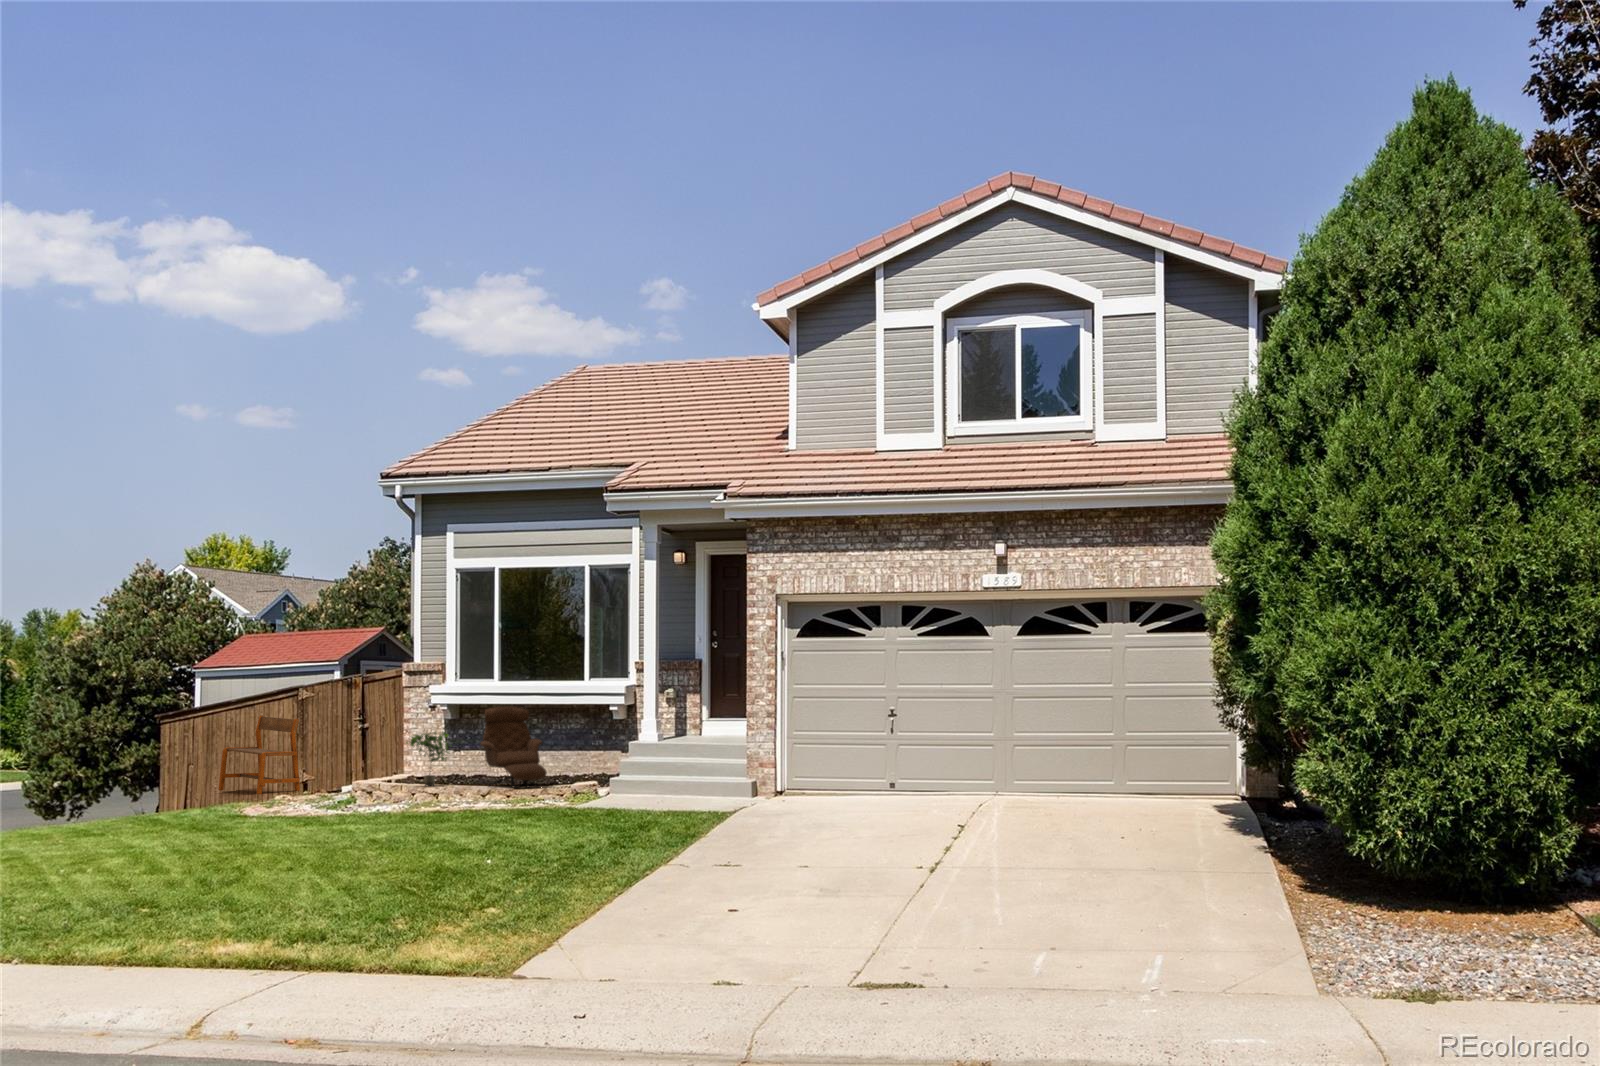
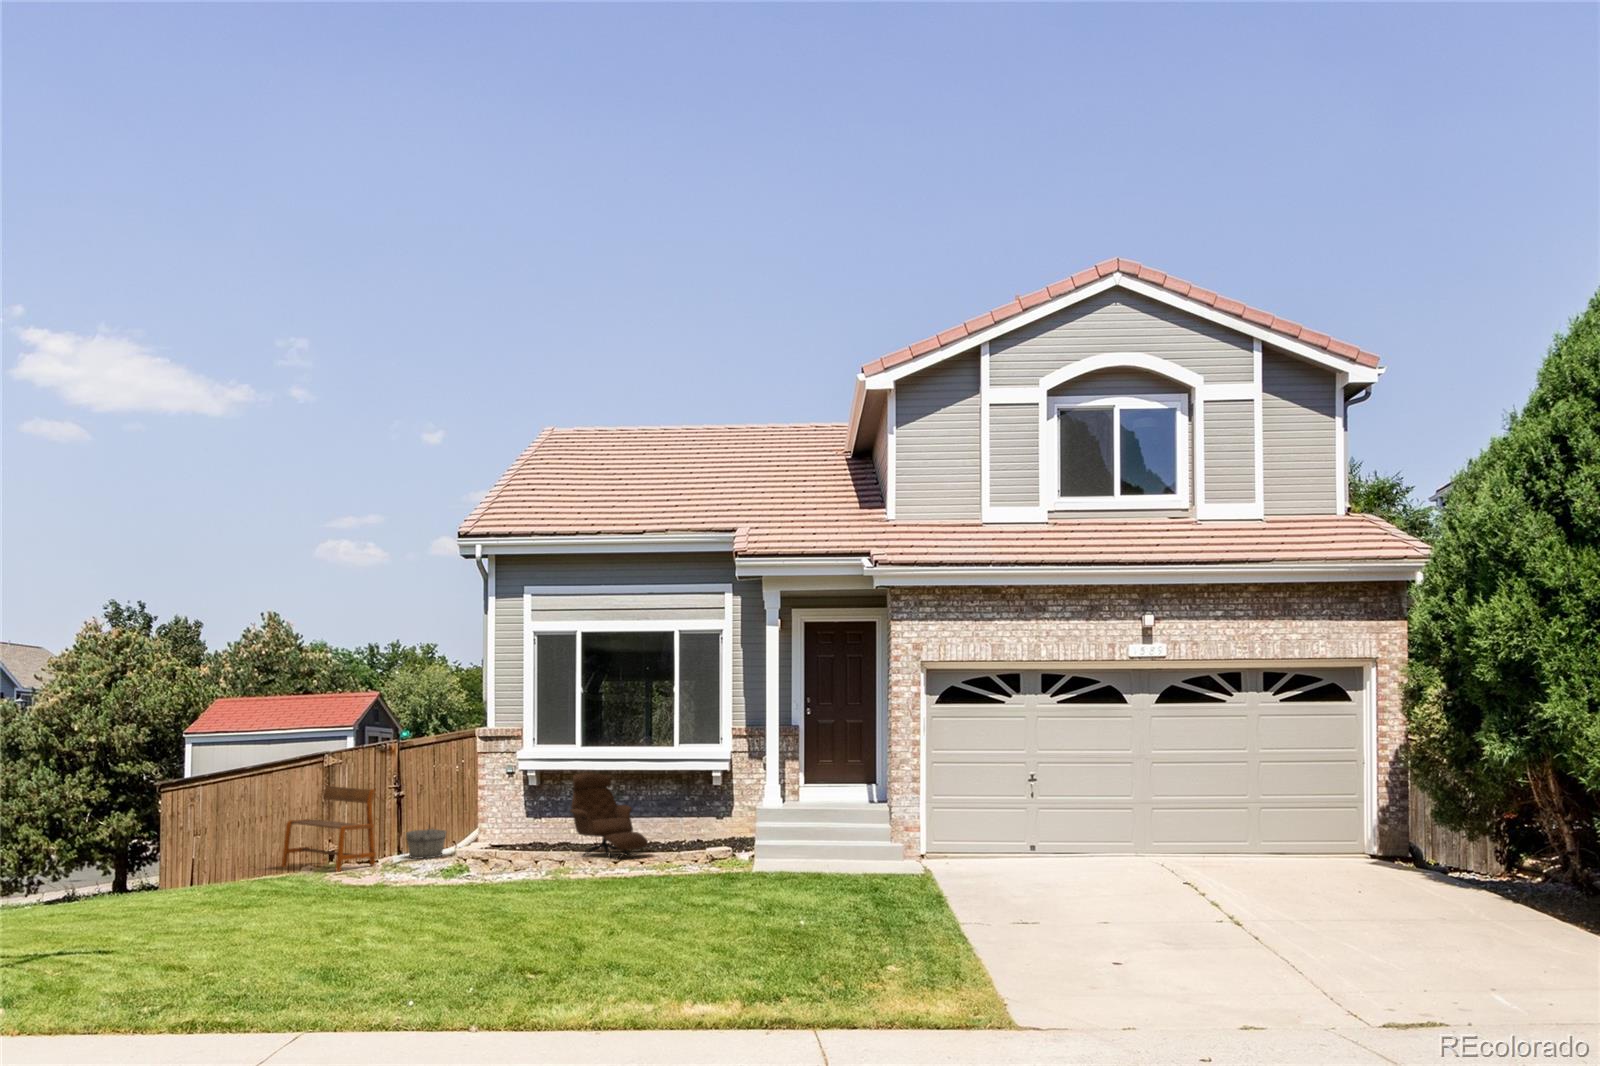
potted plant: present [410,732,449,786] -> none [486,798,533,857]
wooden bucket: none [338,754,377,787] -> present [406,828,446,859]

